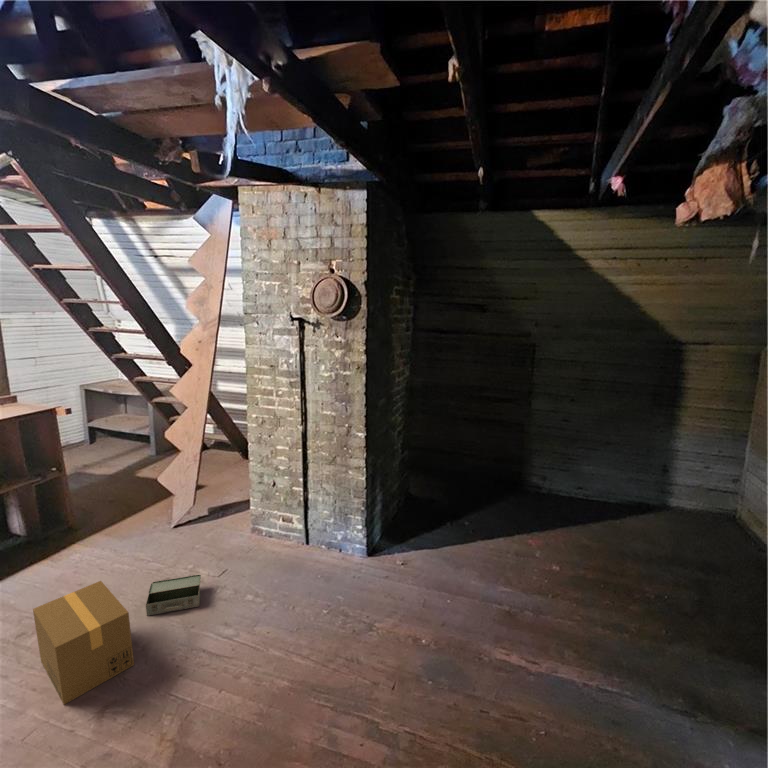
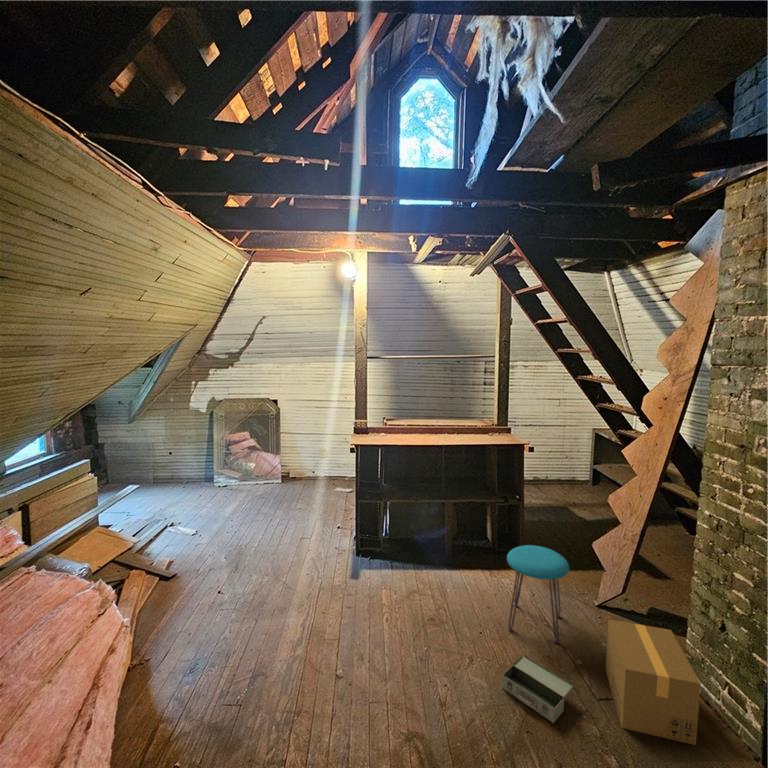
stool: none [100,492,168,580] -> present [507,545,569,644]
cardboard box: present [33,581,134,705] -> present [606,620,701,745]

